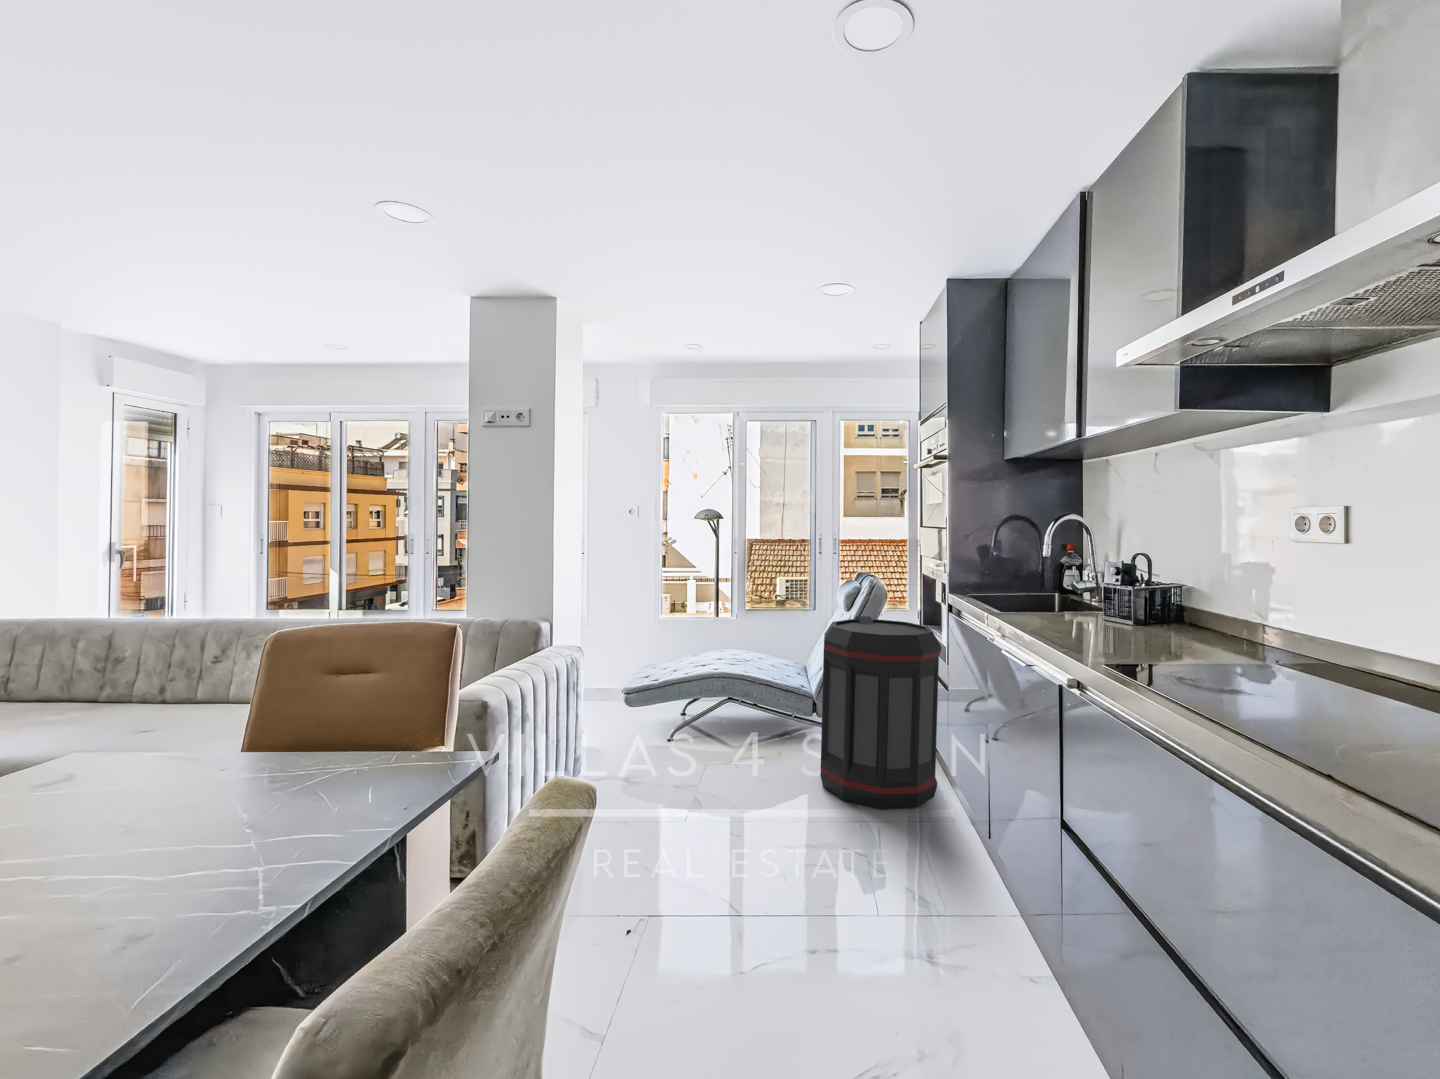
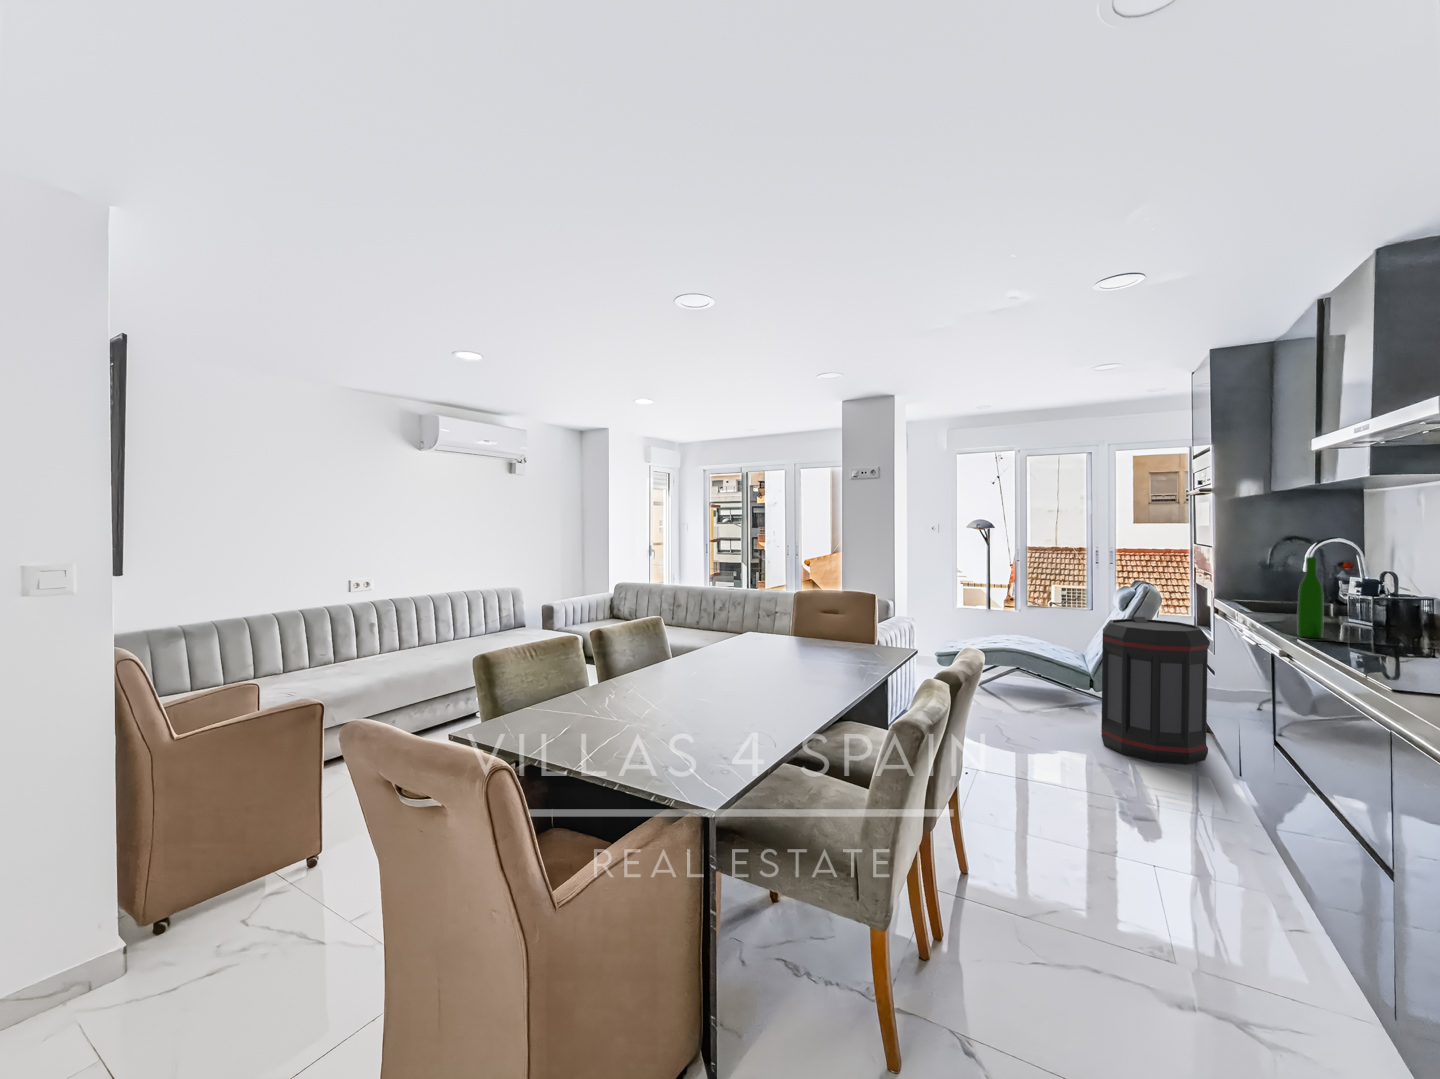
wine bottle: none [1089,524,1125,654] -> present [1297,557,1324,638]

